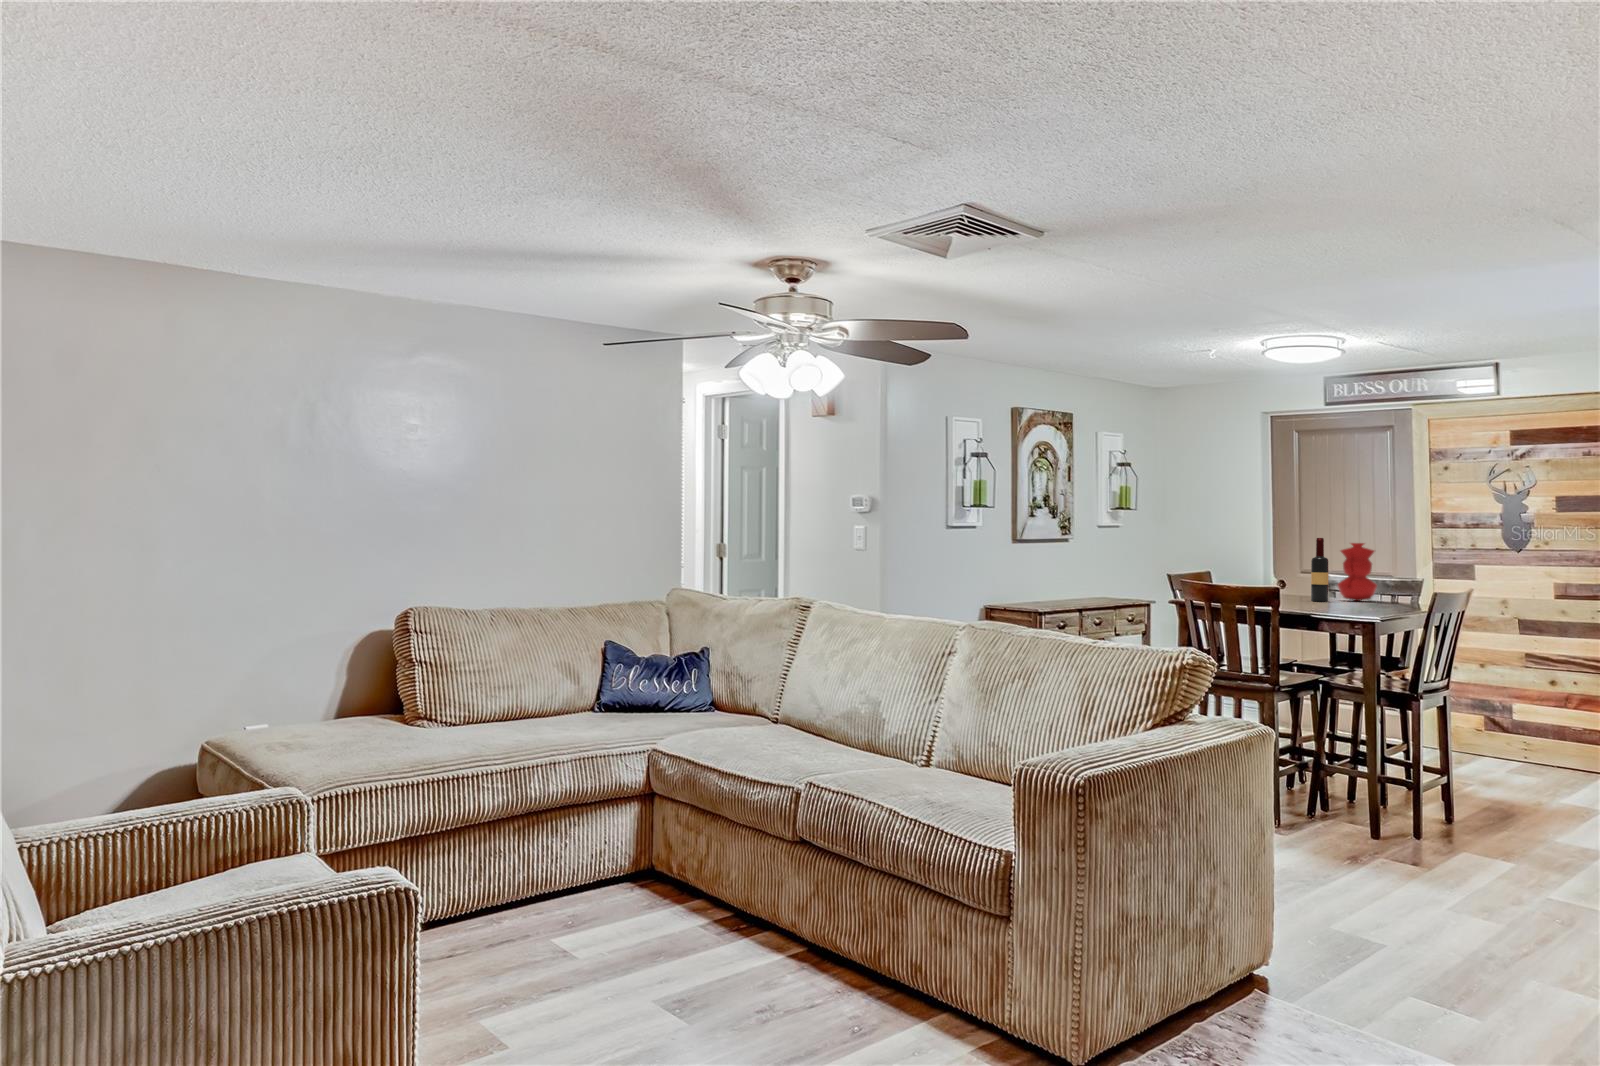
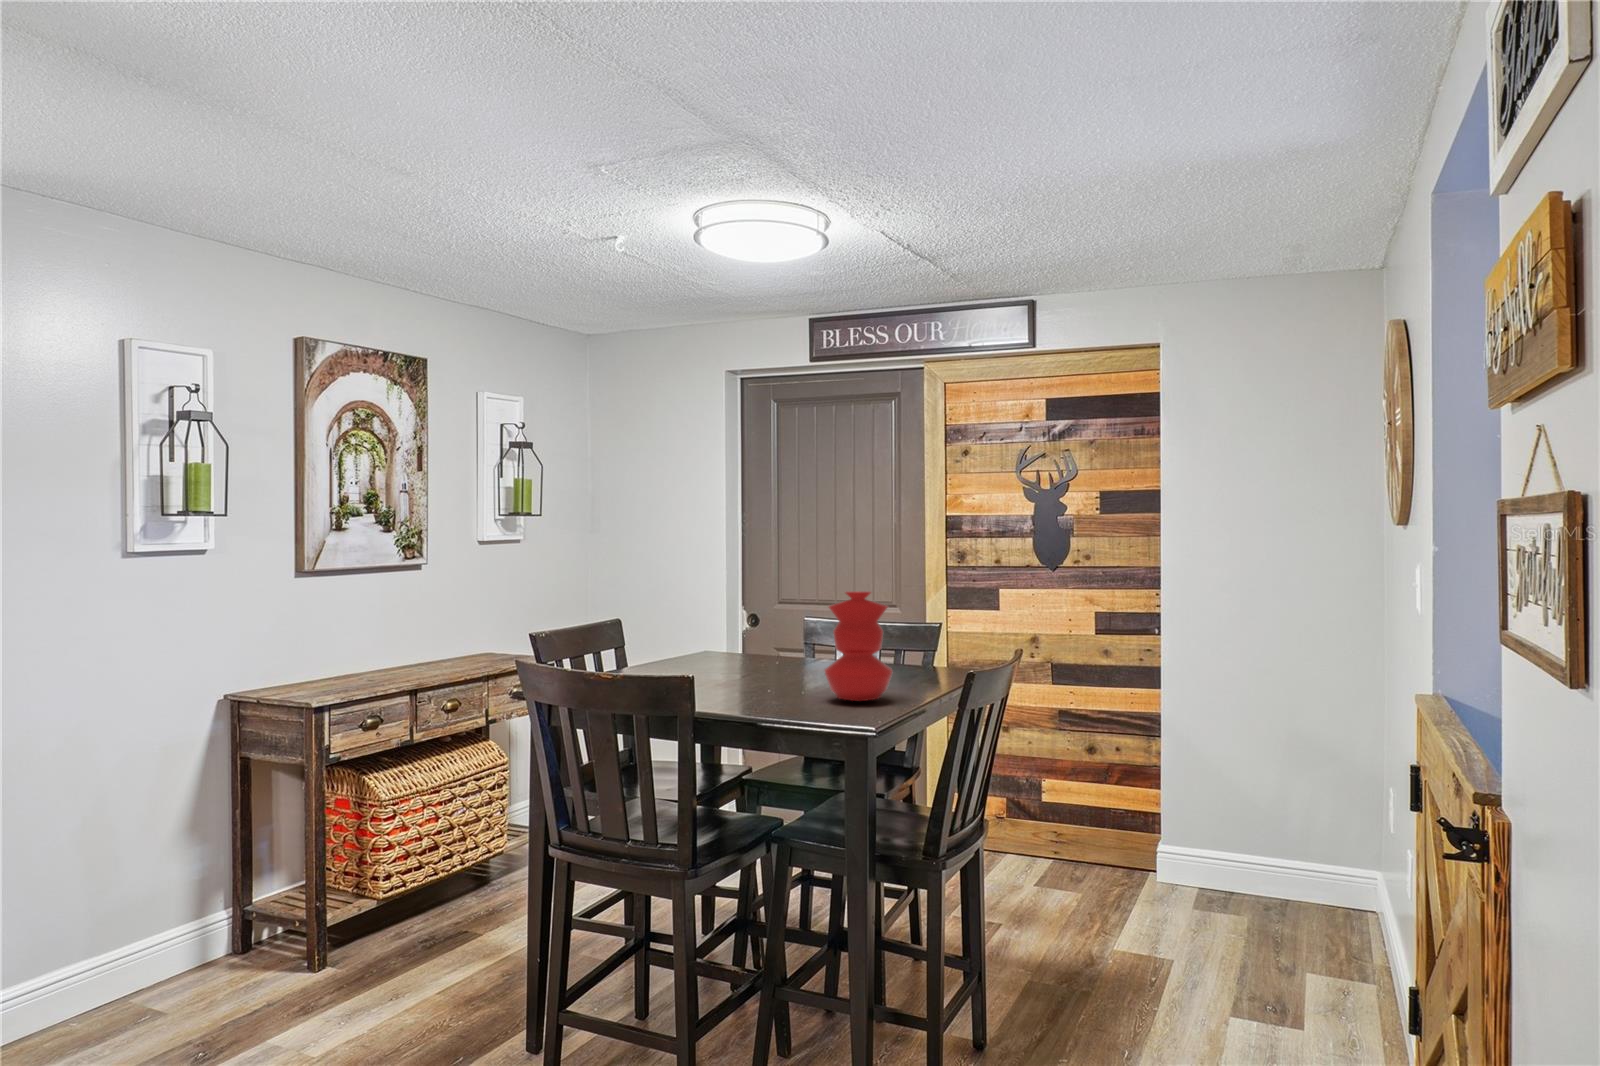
wine bottle: present [1311,538,1328,602] -> none [777,588,808,717]

